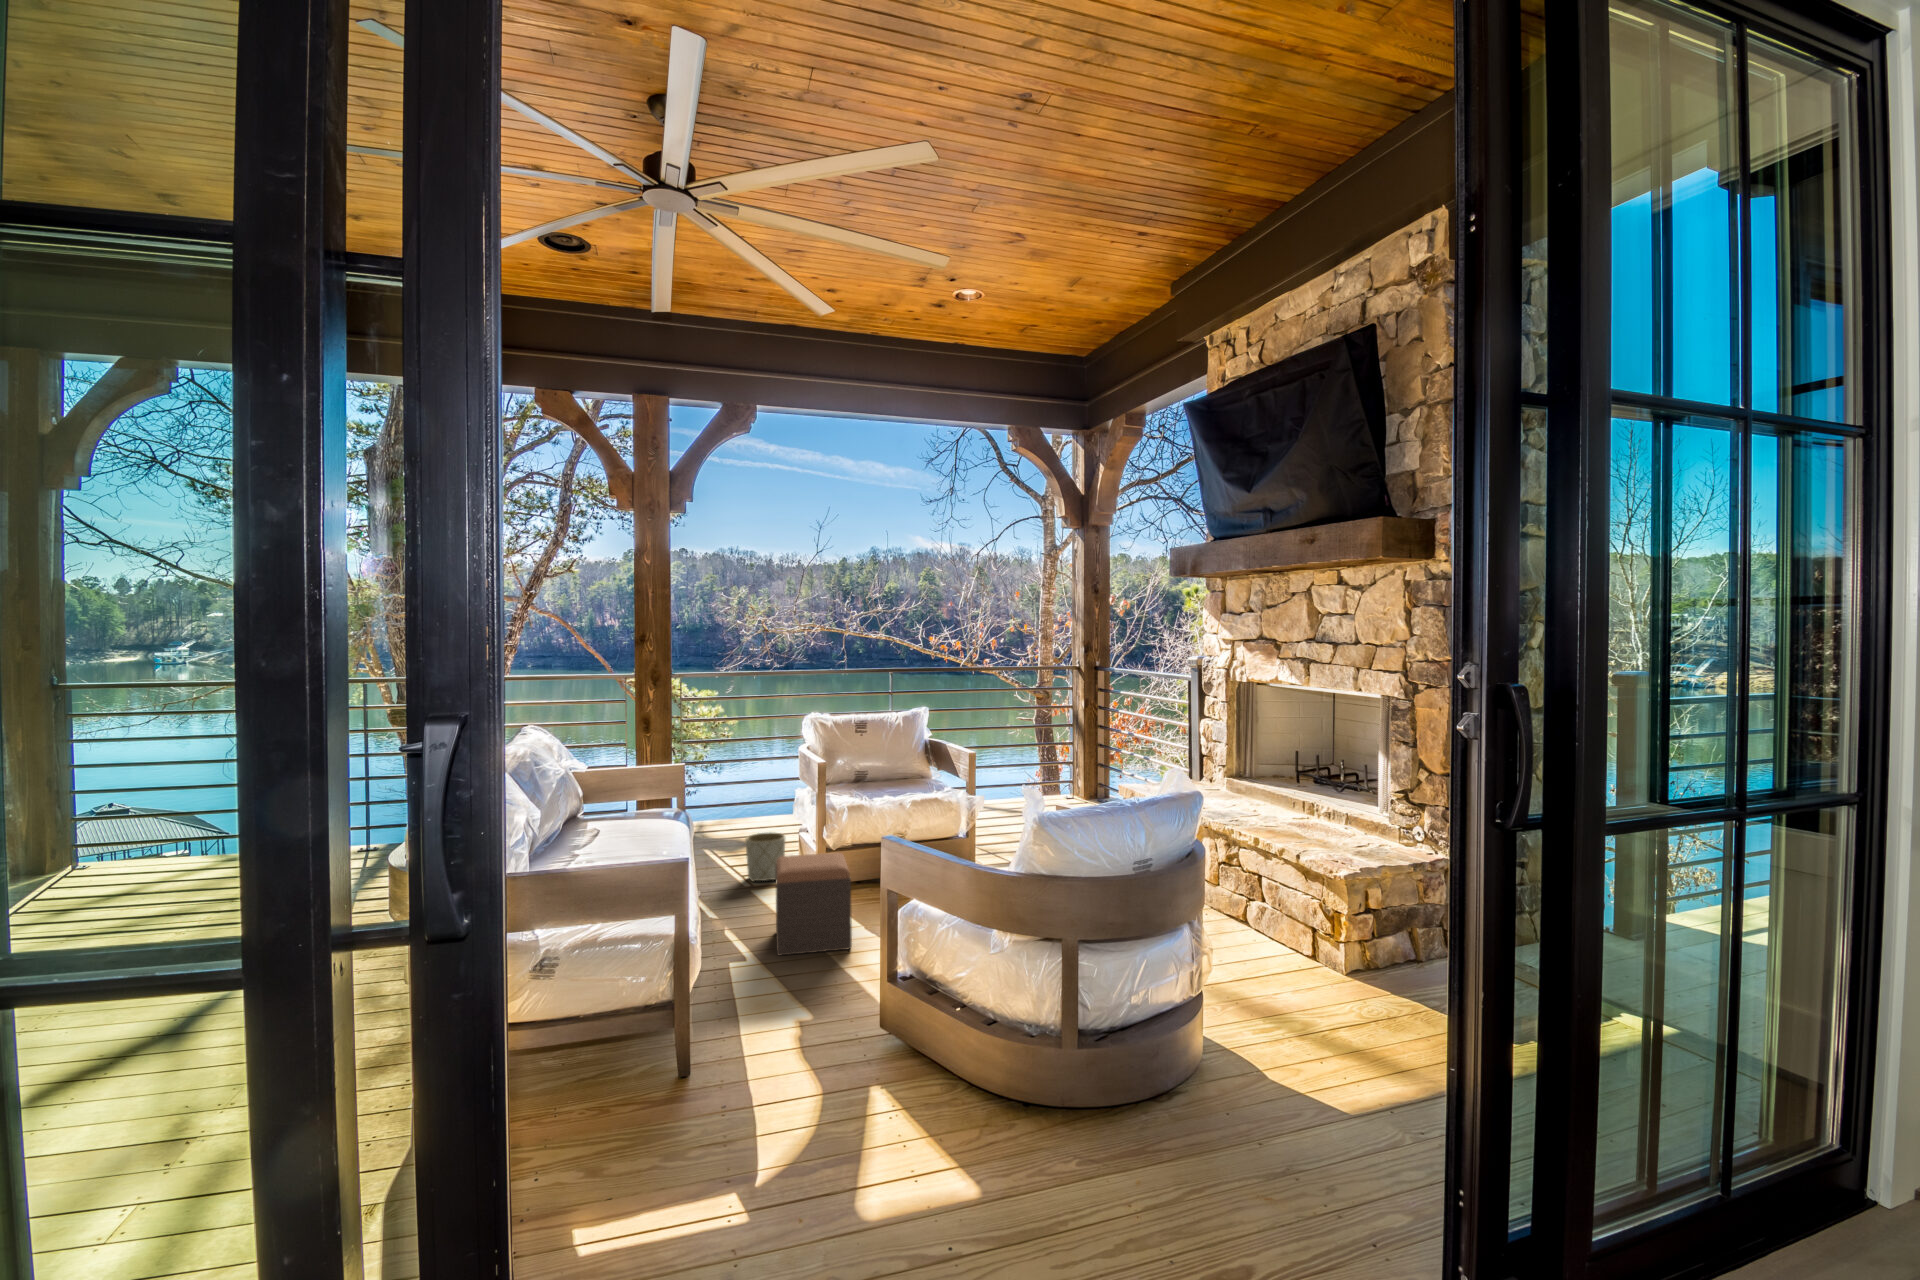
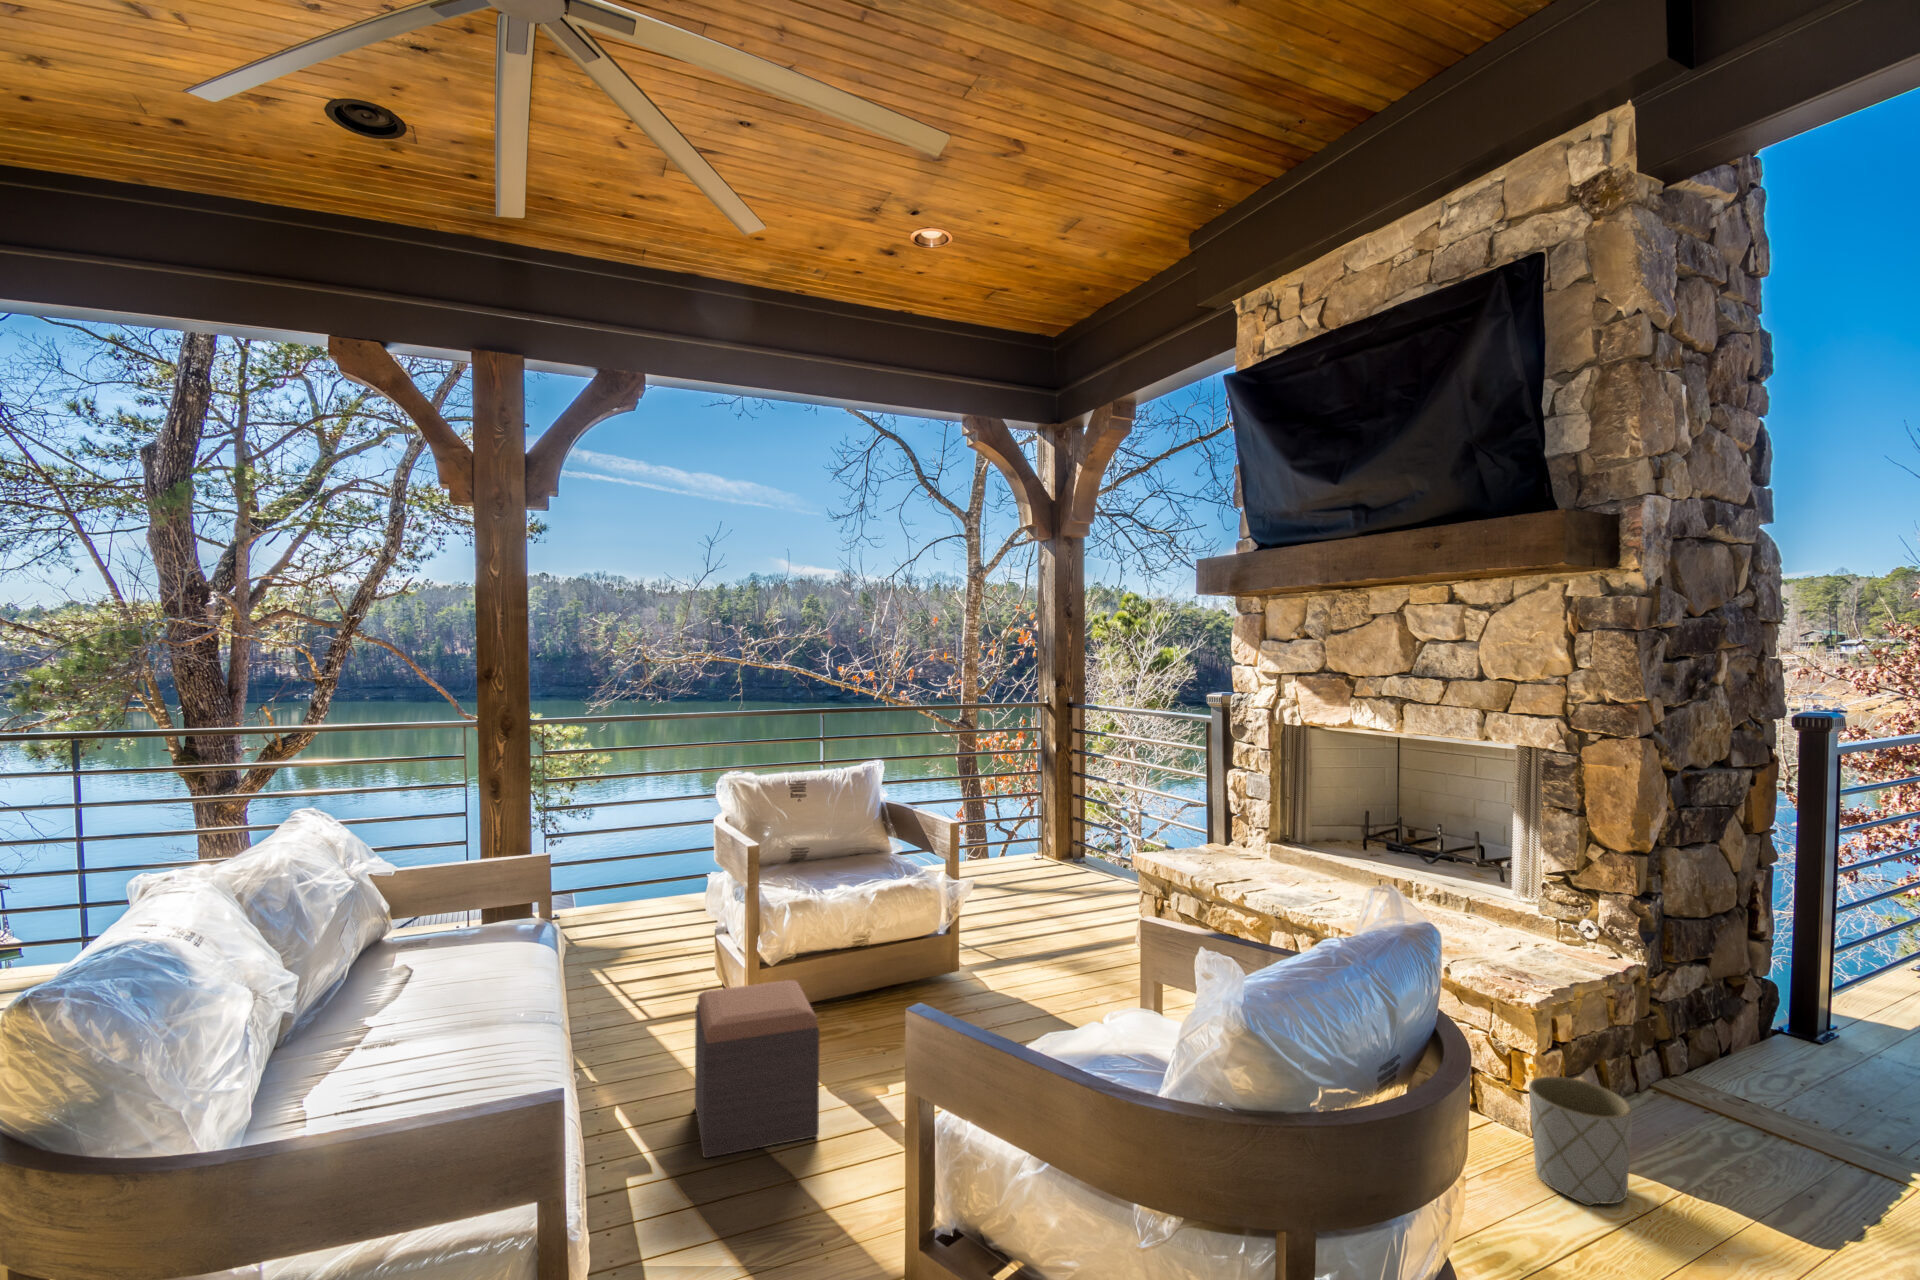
planter: present [745,833,785,882] -> present [1529,1076,1632,1206]

